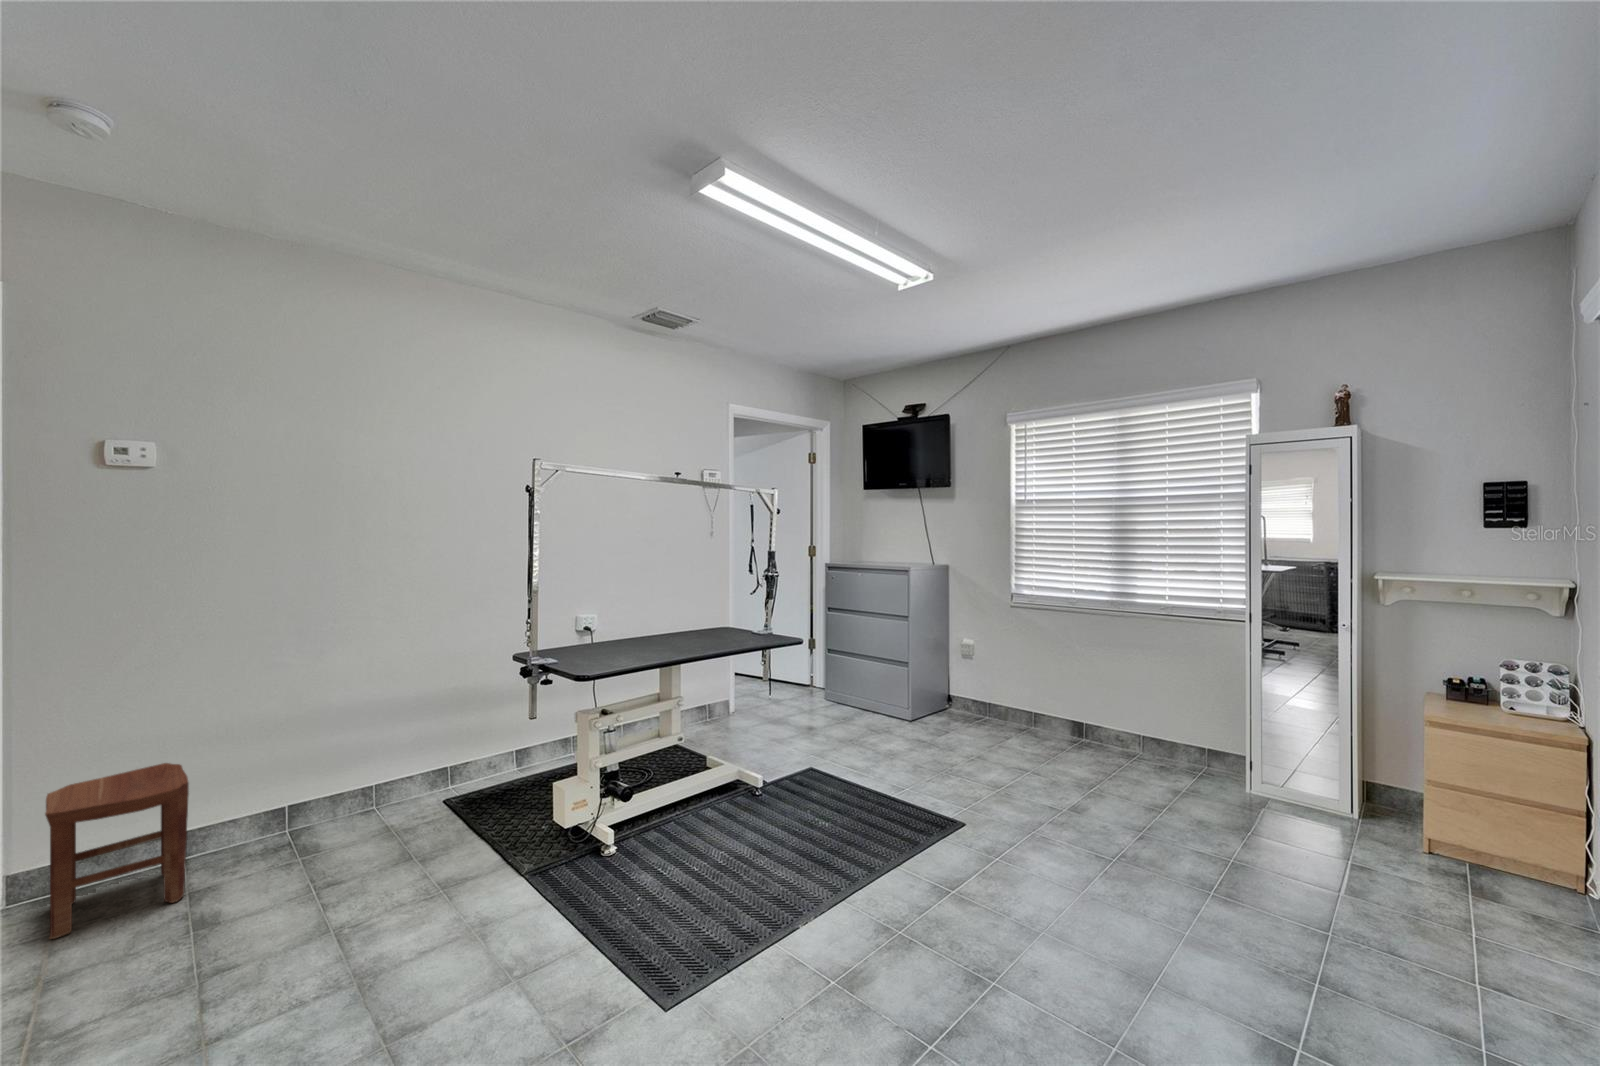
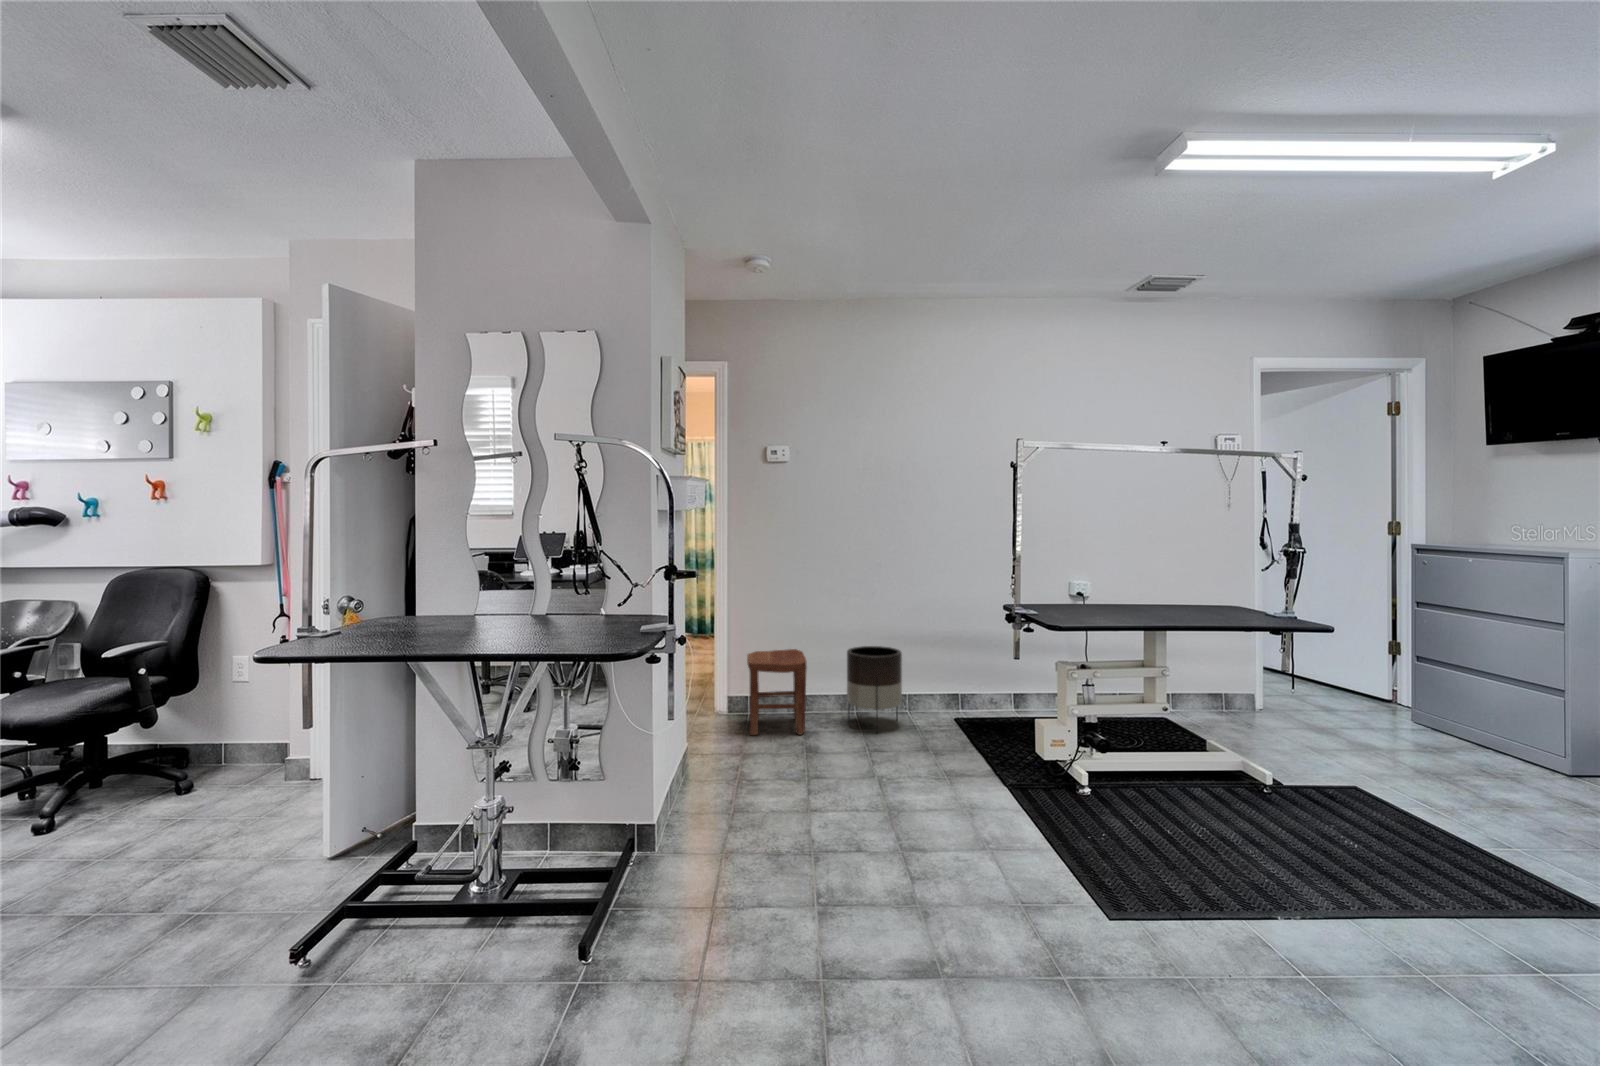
planter: none [271,728,367,857] -> present [847,646,902,732]

